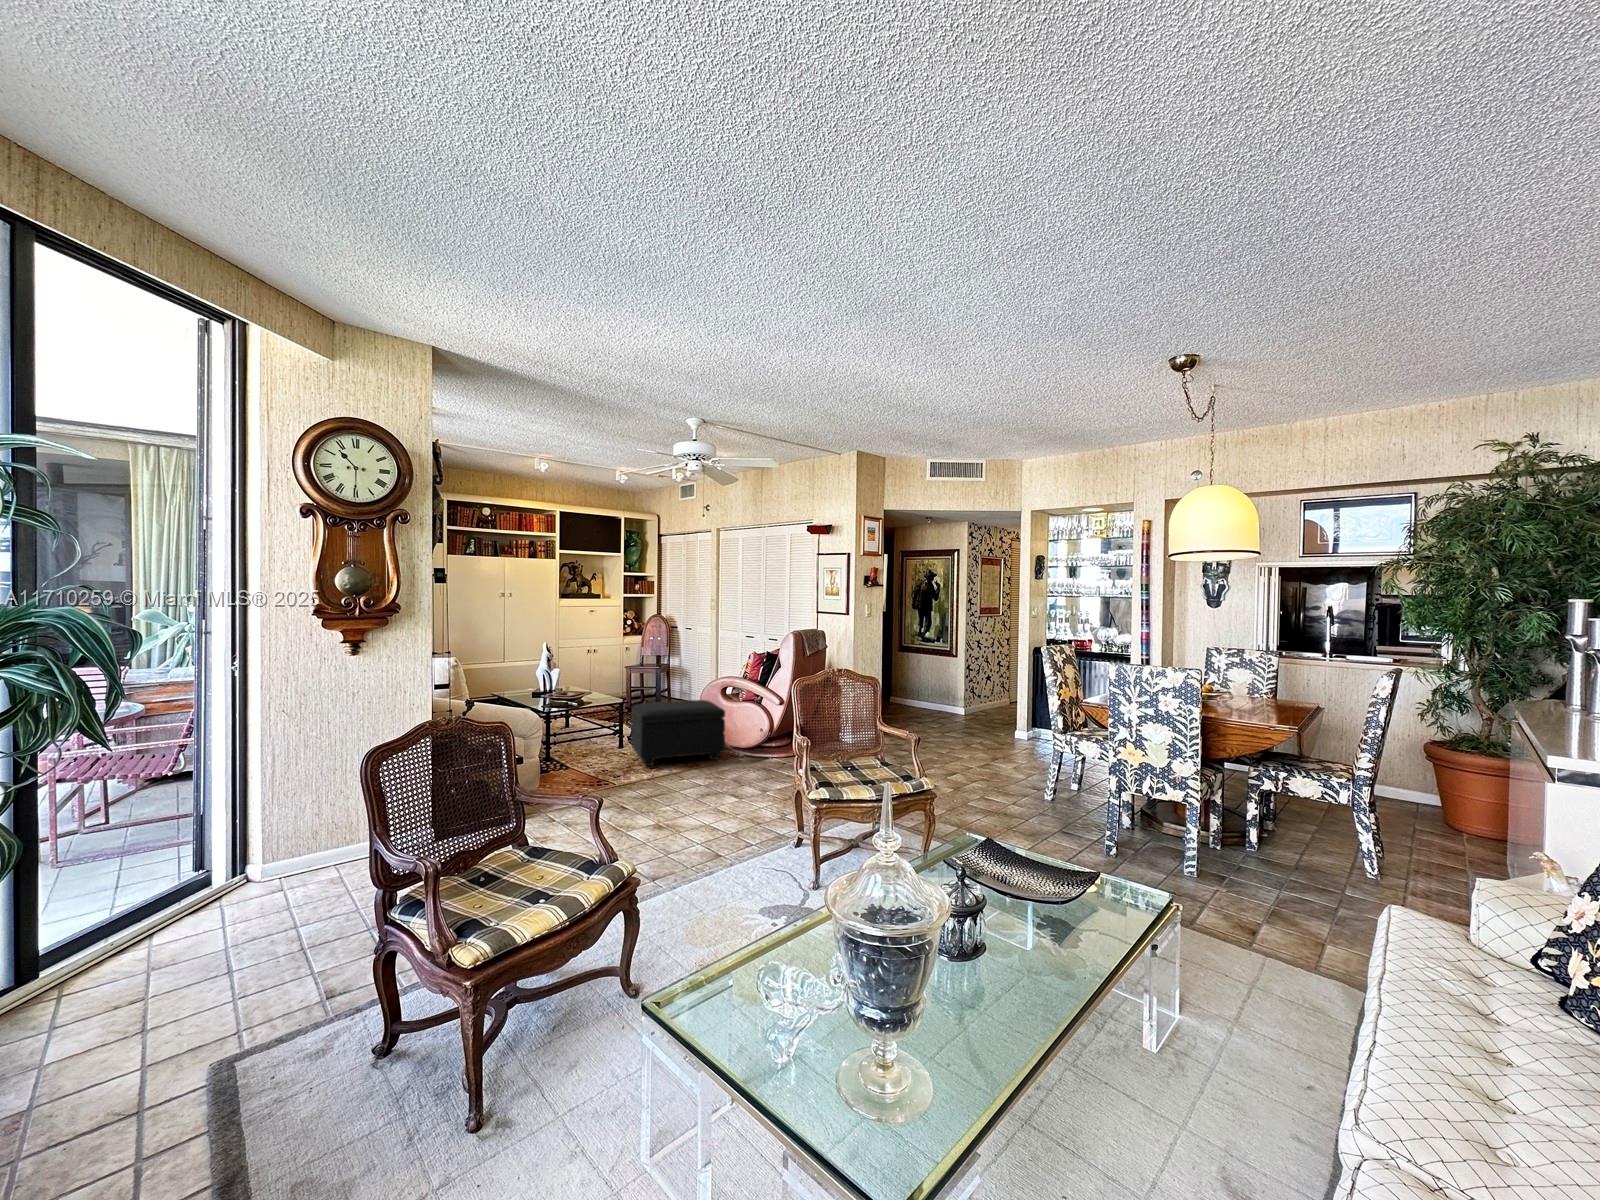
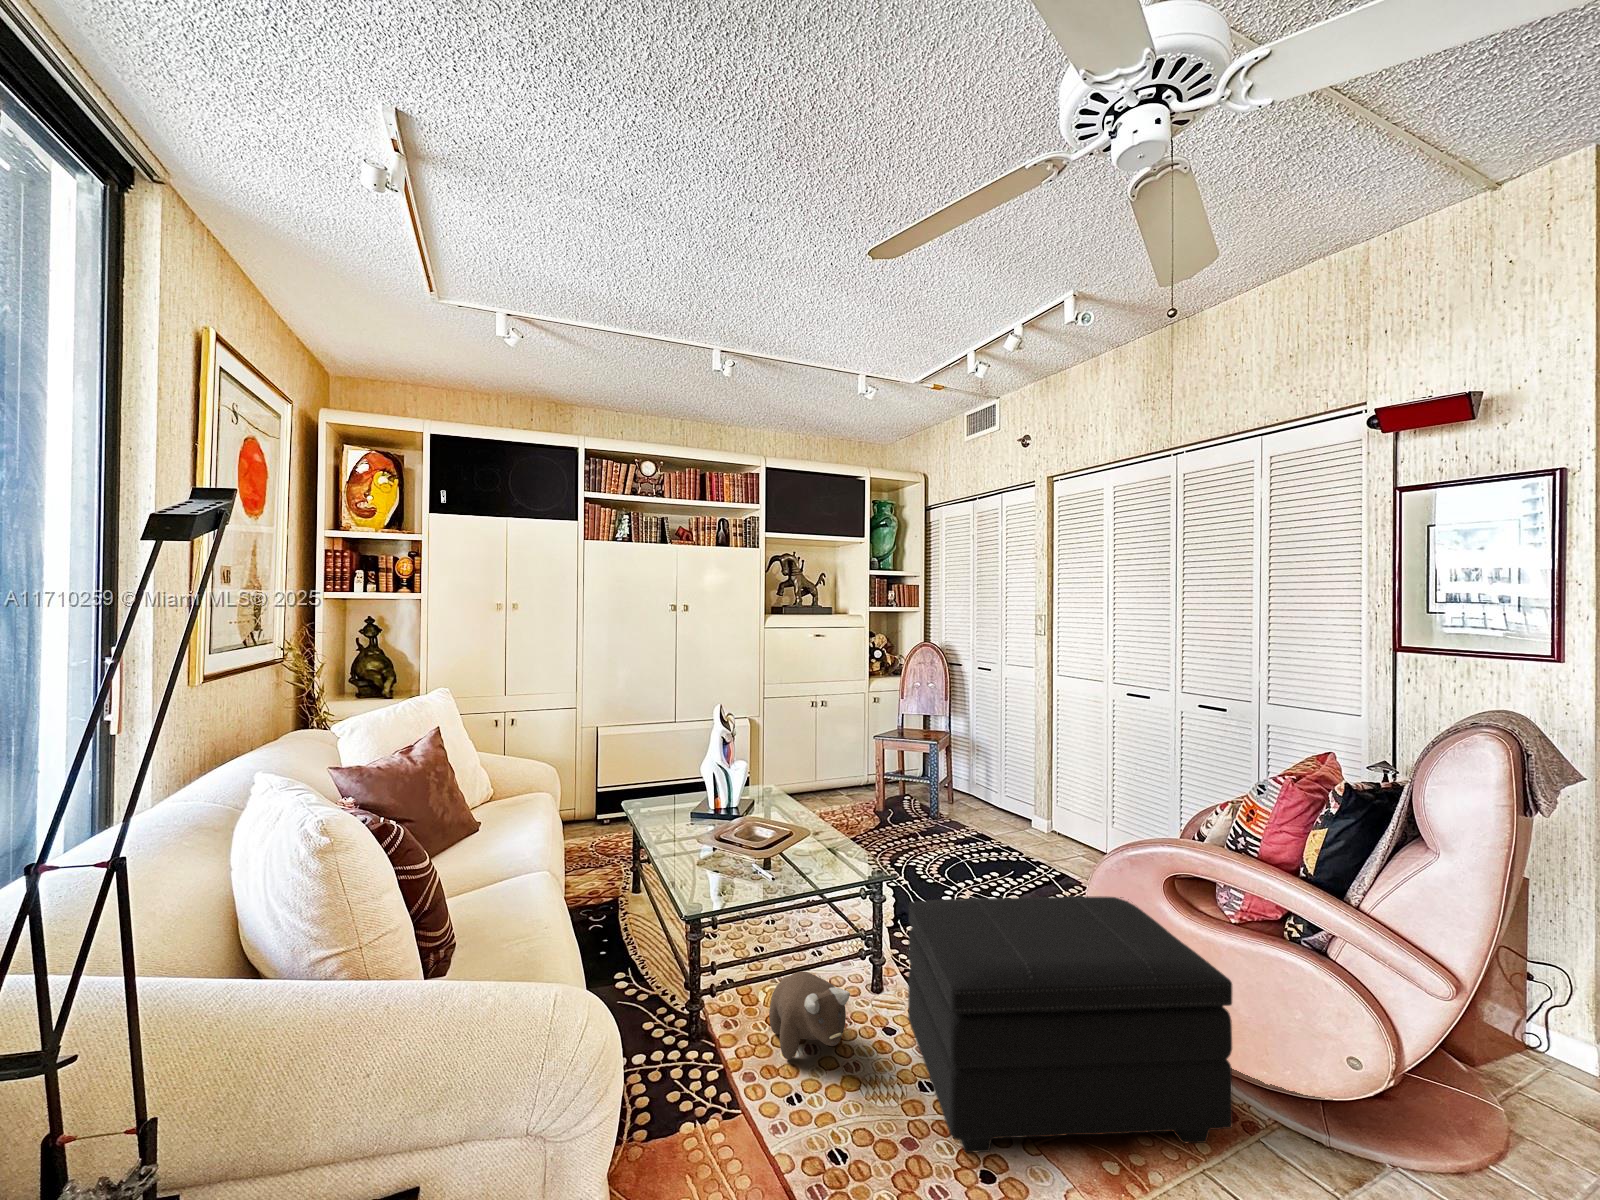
plush toy: none [579,733,610,760] -> present [769,971,850,1060]

